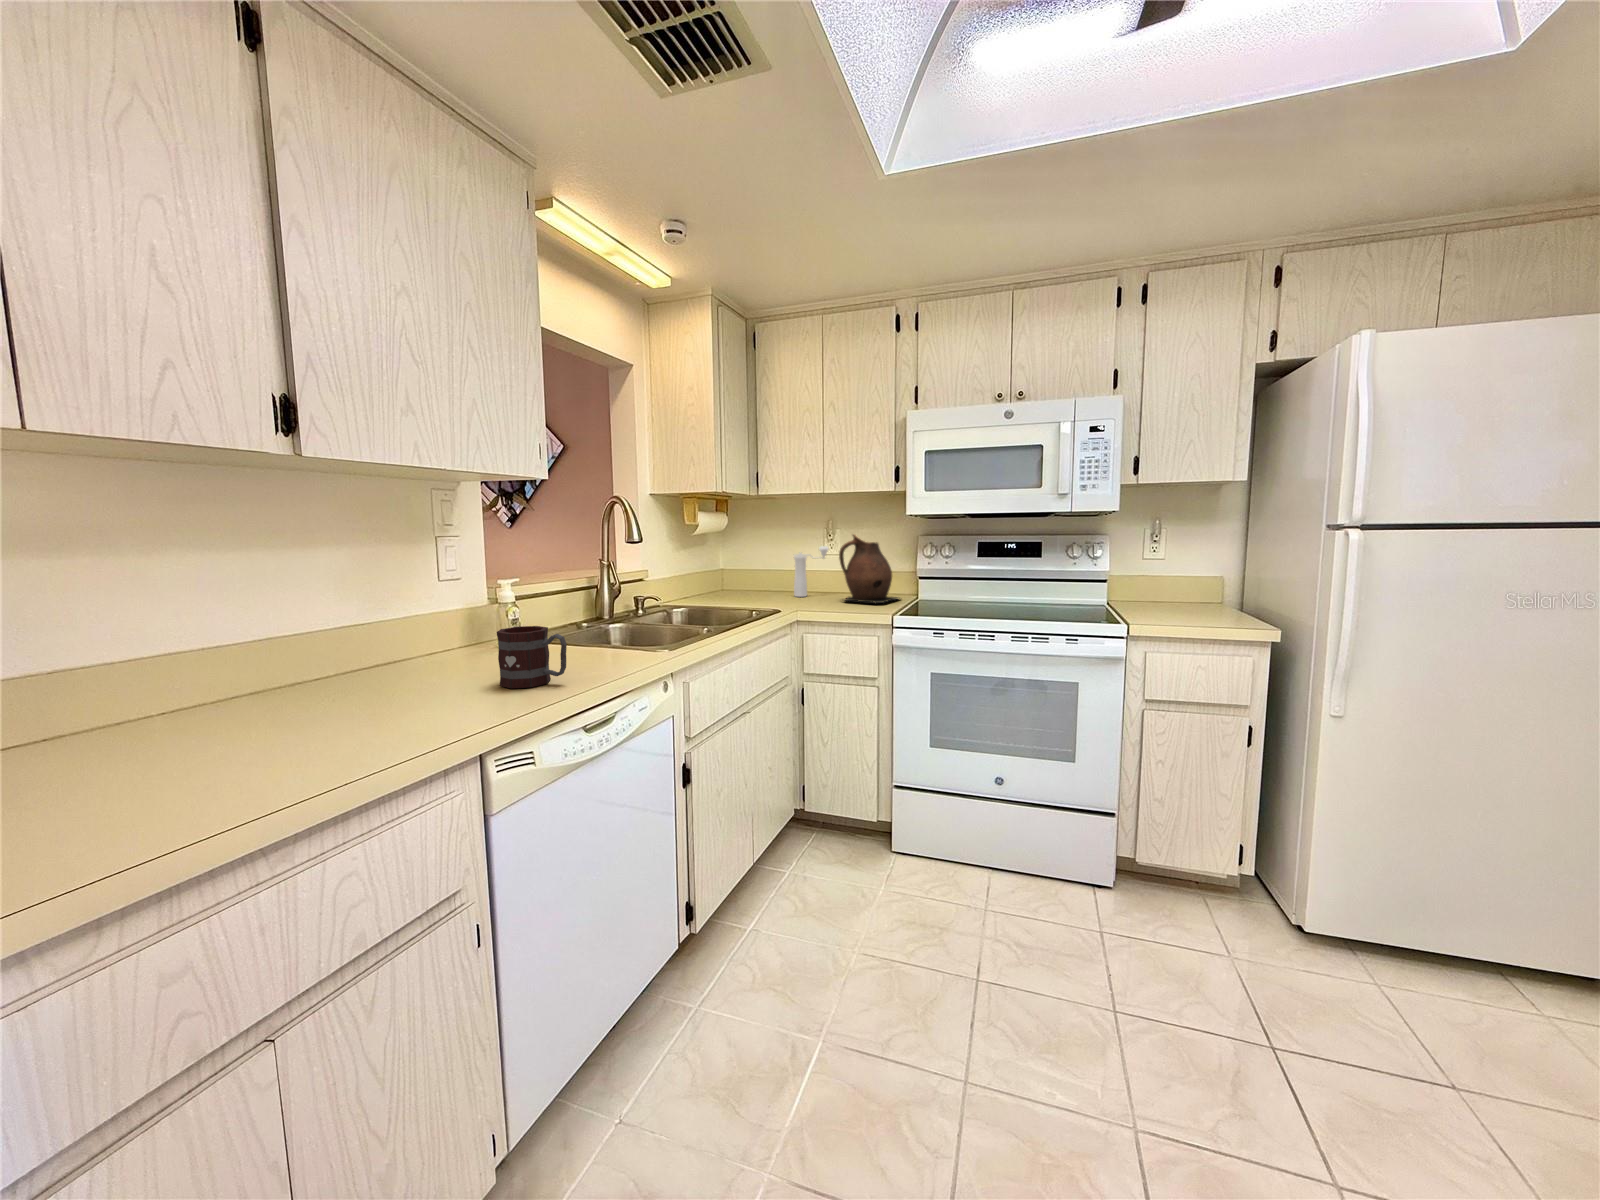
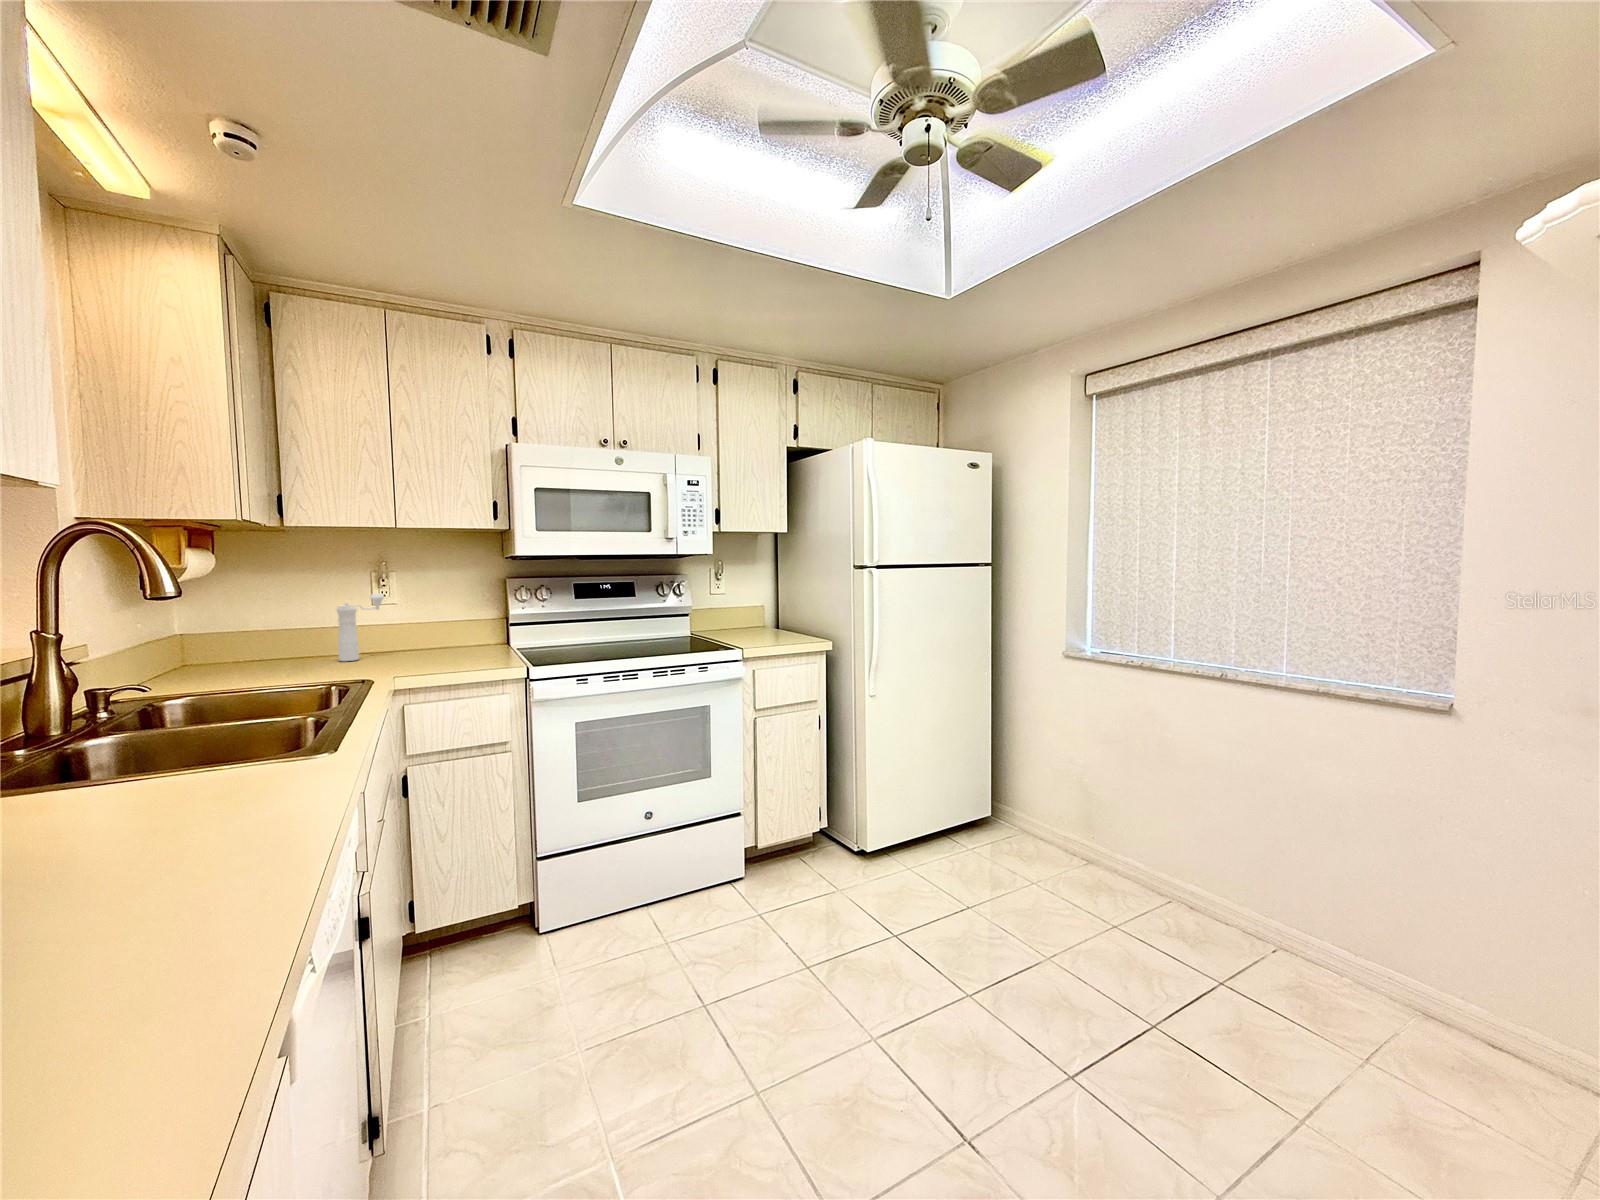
ceramic pitcher: present [839,535,899,603] -> none [417,578,494,659]
mug: present [497,626,567,688] -> none [80,746,251,872]

